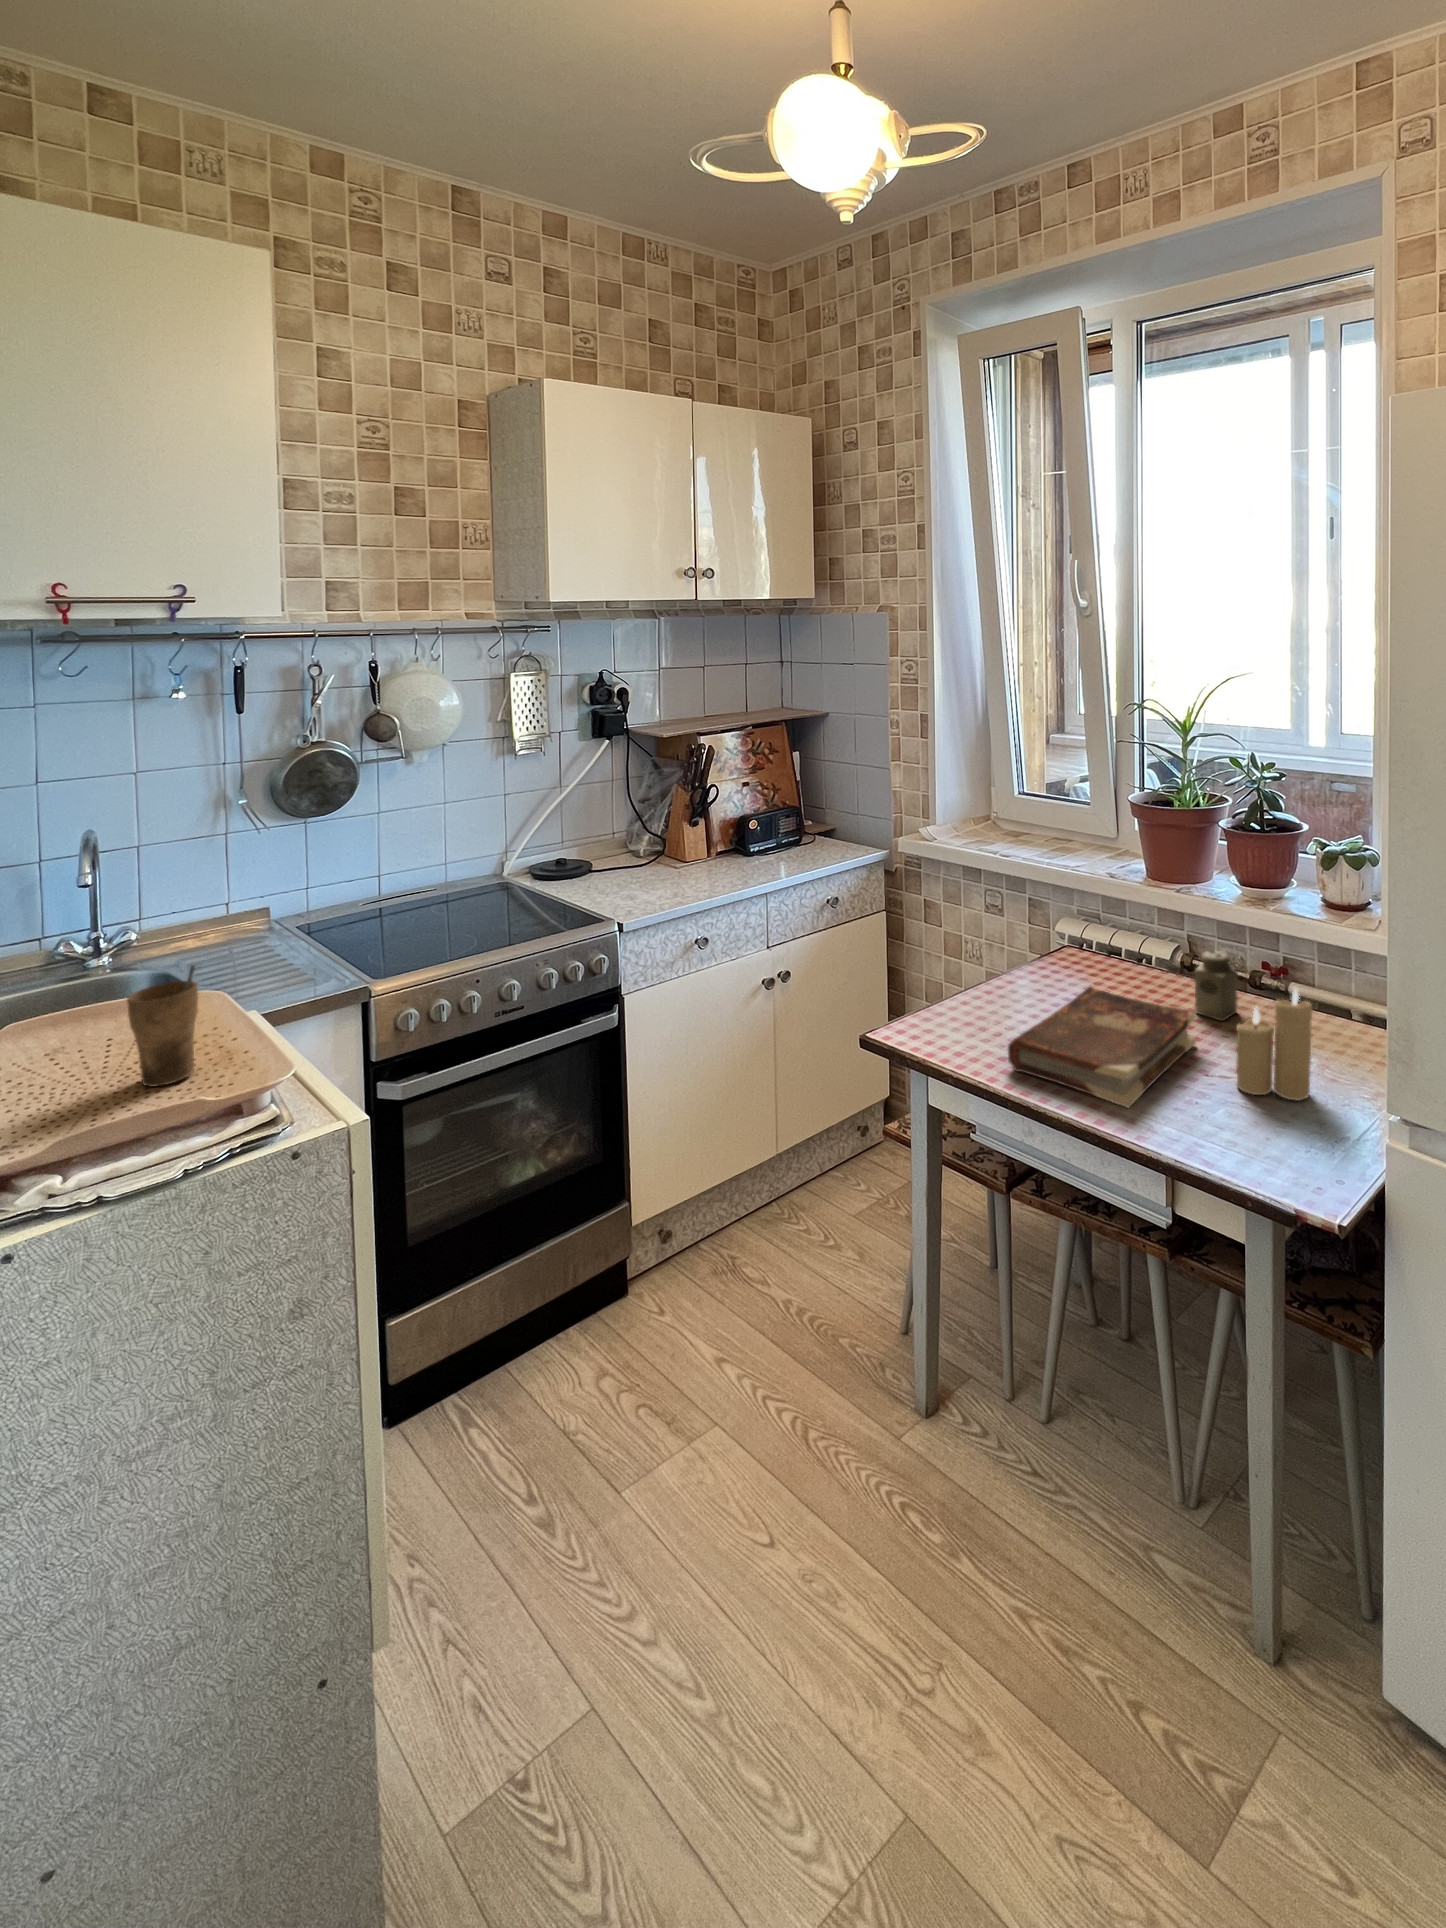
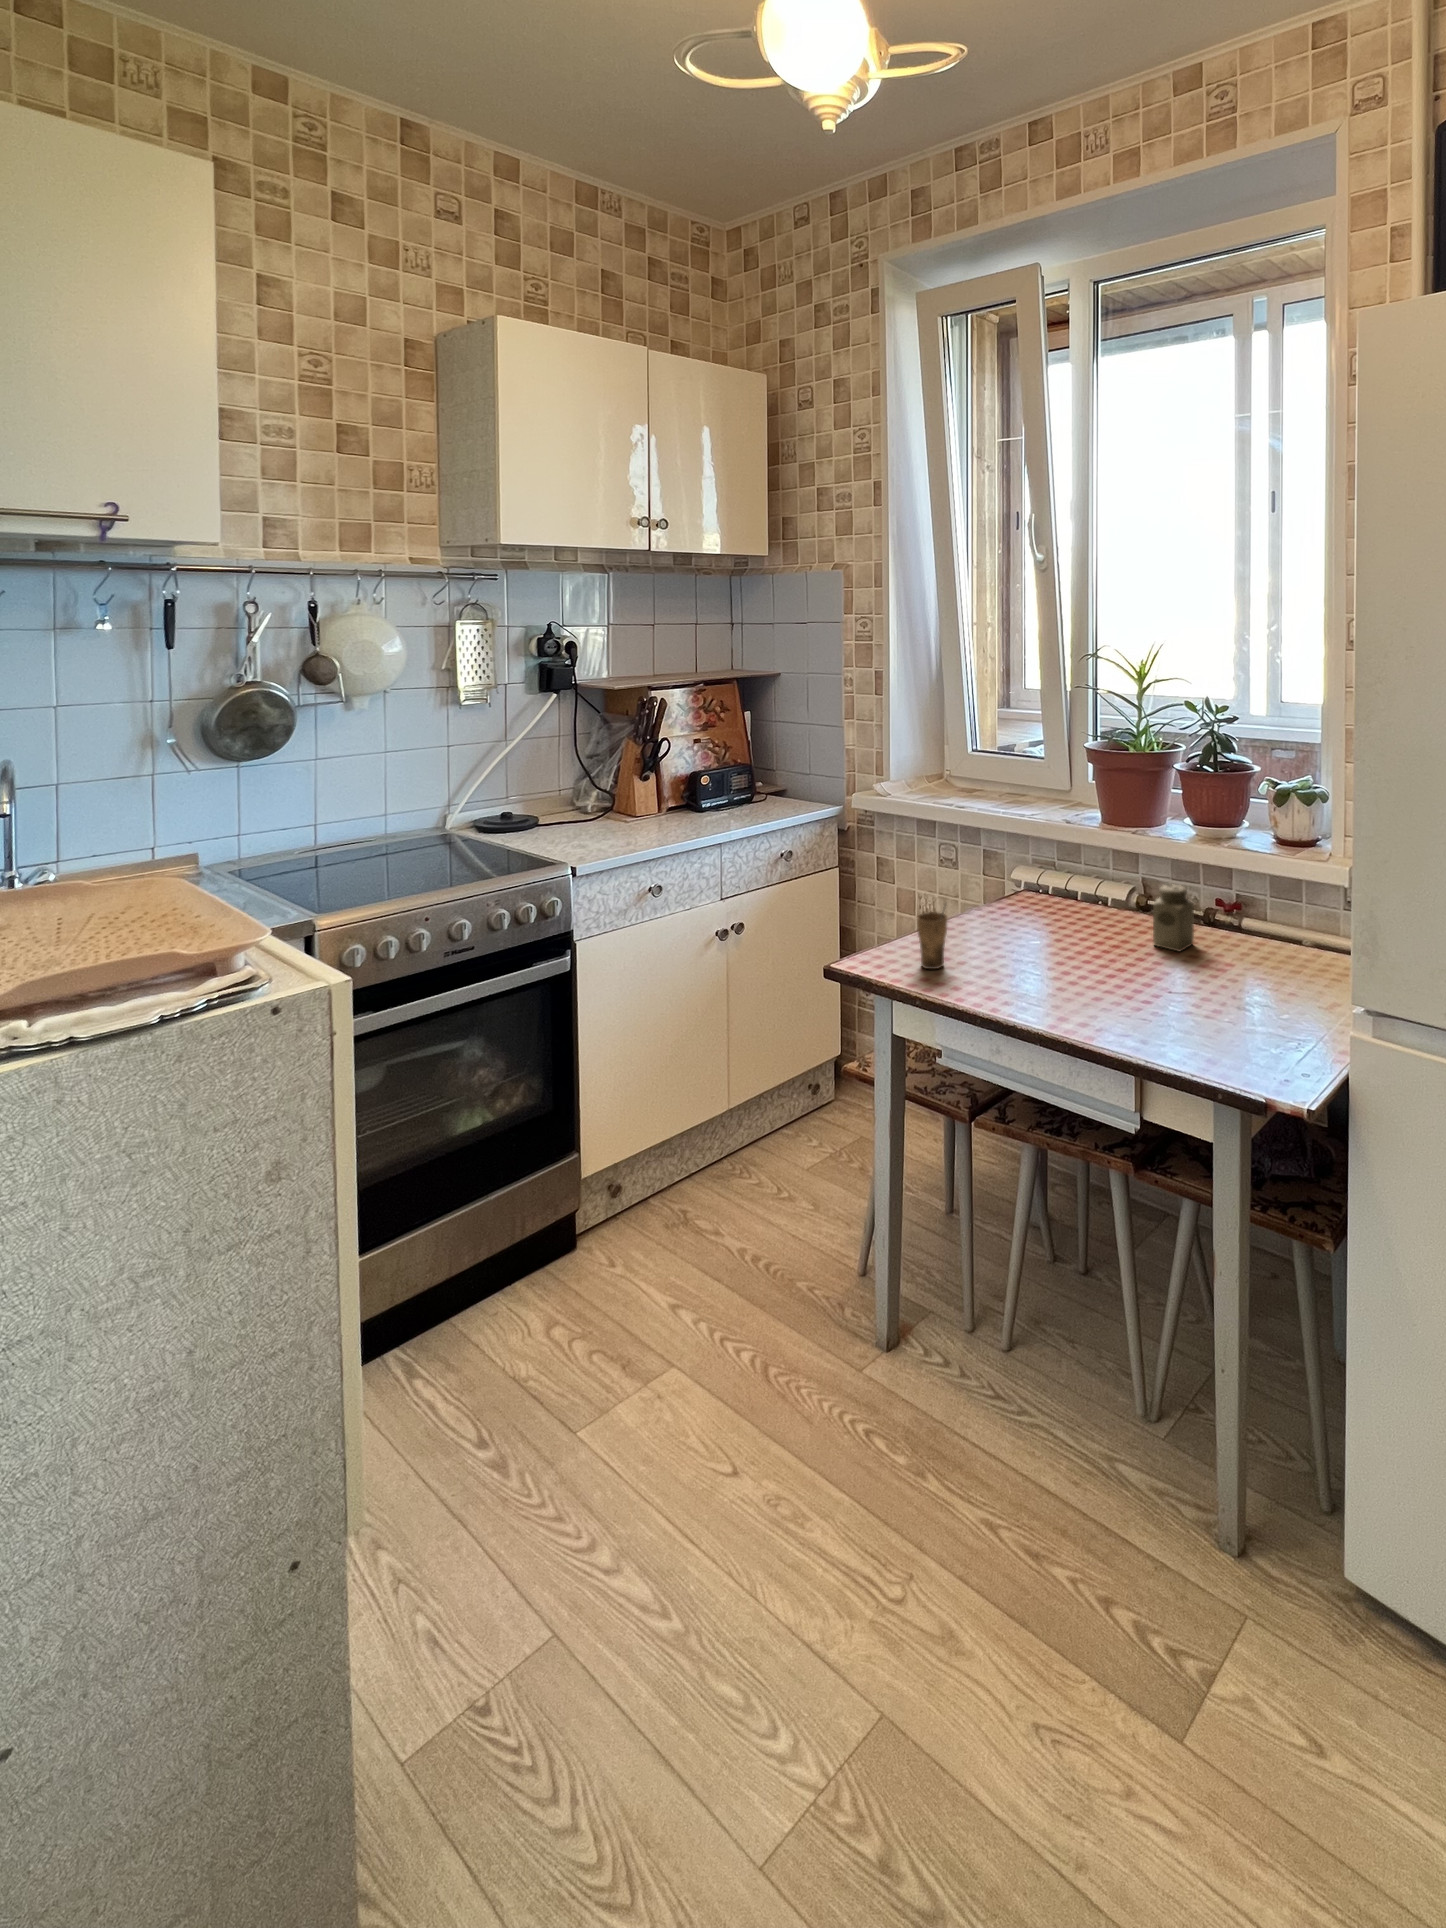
cup: present [127,965,198,1087] -> present [917,907,947,969]
book: present [1008,987,1196,1108] -> none [974,919,1156,1025]
candle: present [1236,989,1312,1101] -> none [1197,906,1271,1015]

